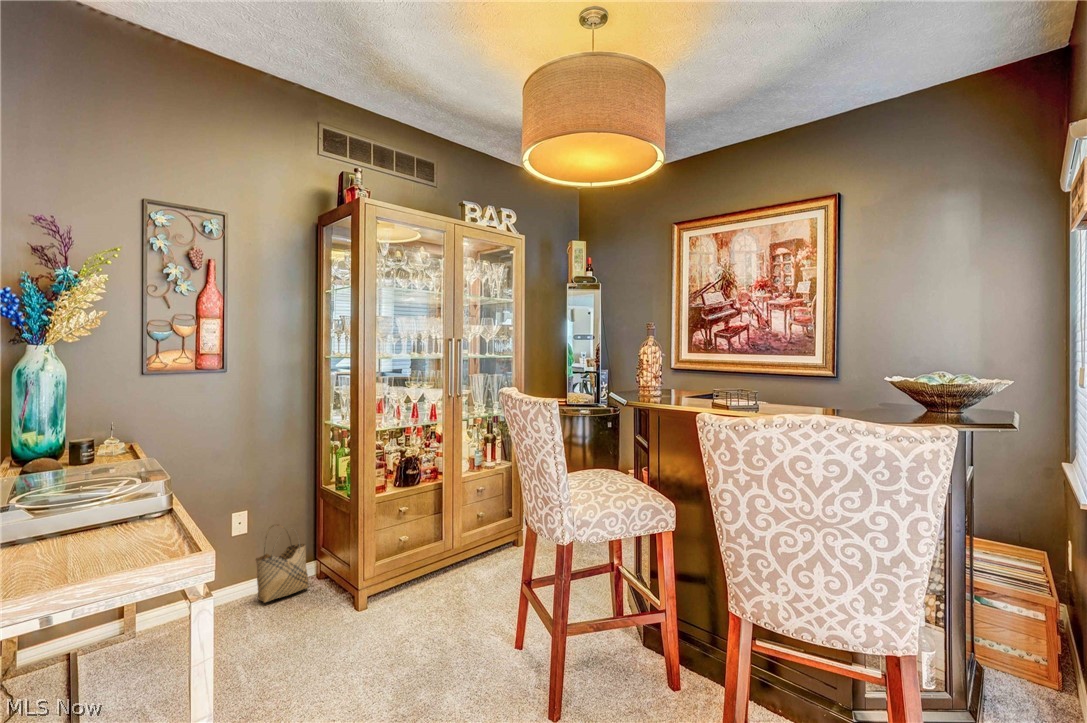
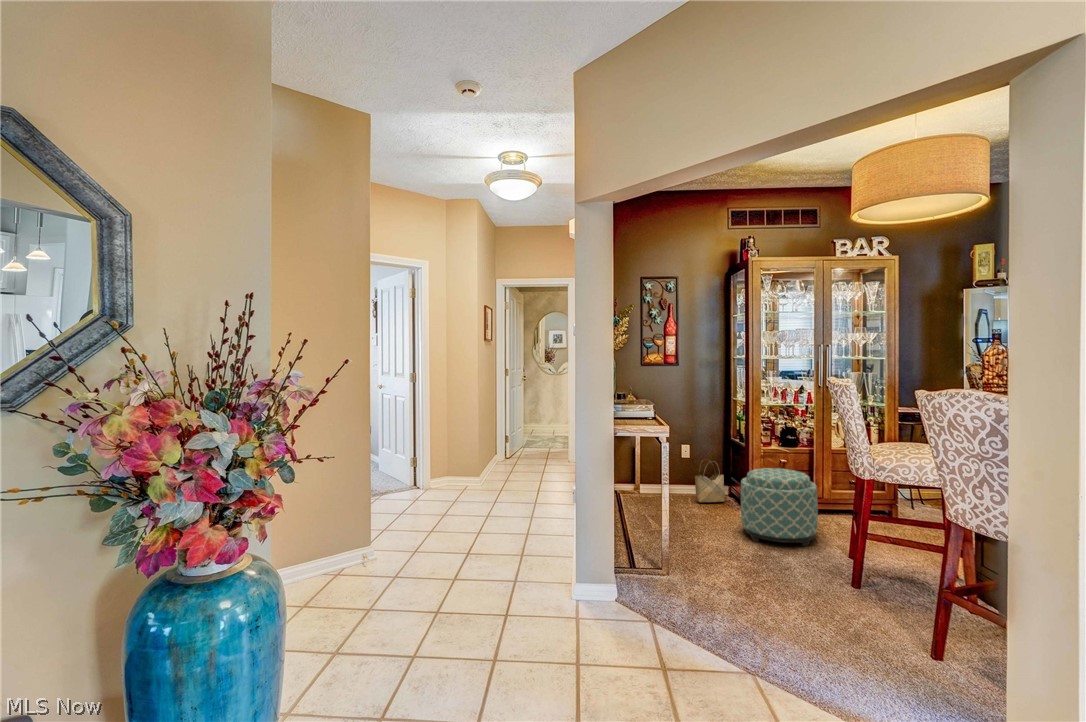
ottoman: none [349,529,465,672] -> present [741,468,818,546]

